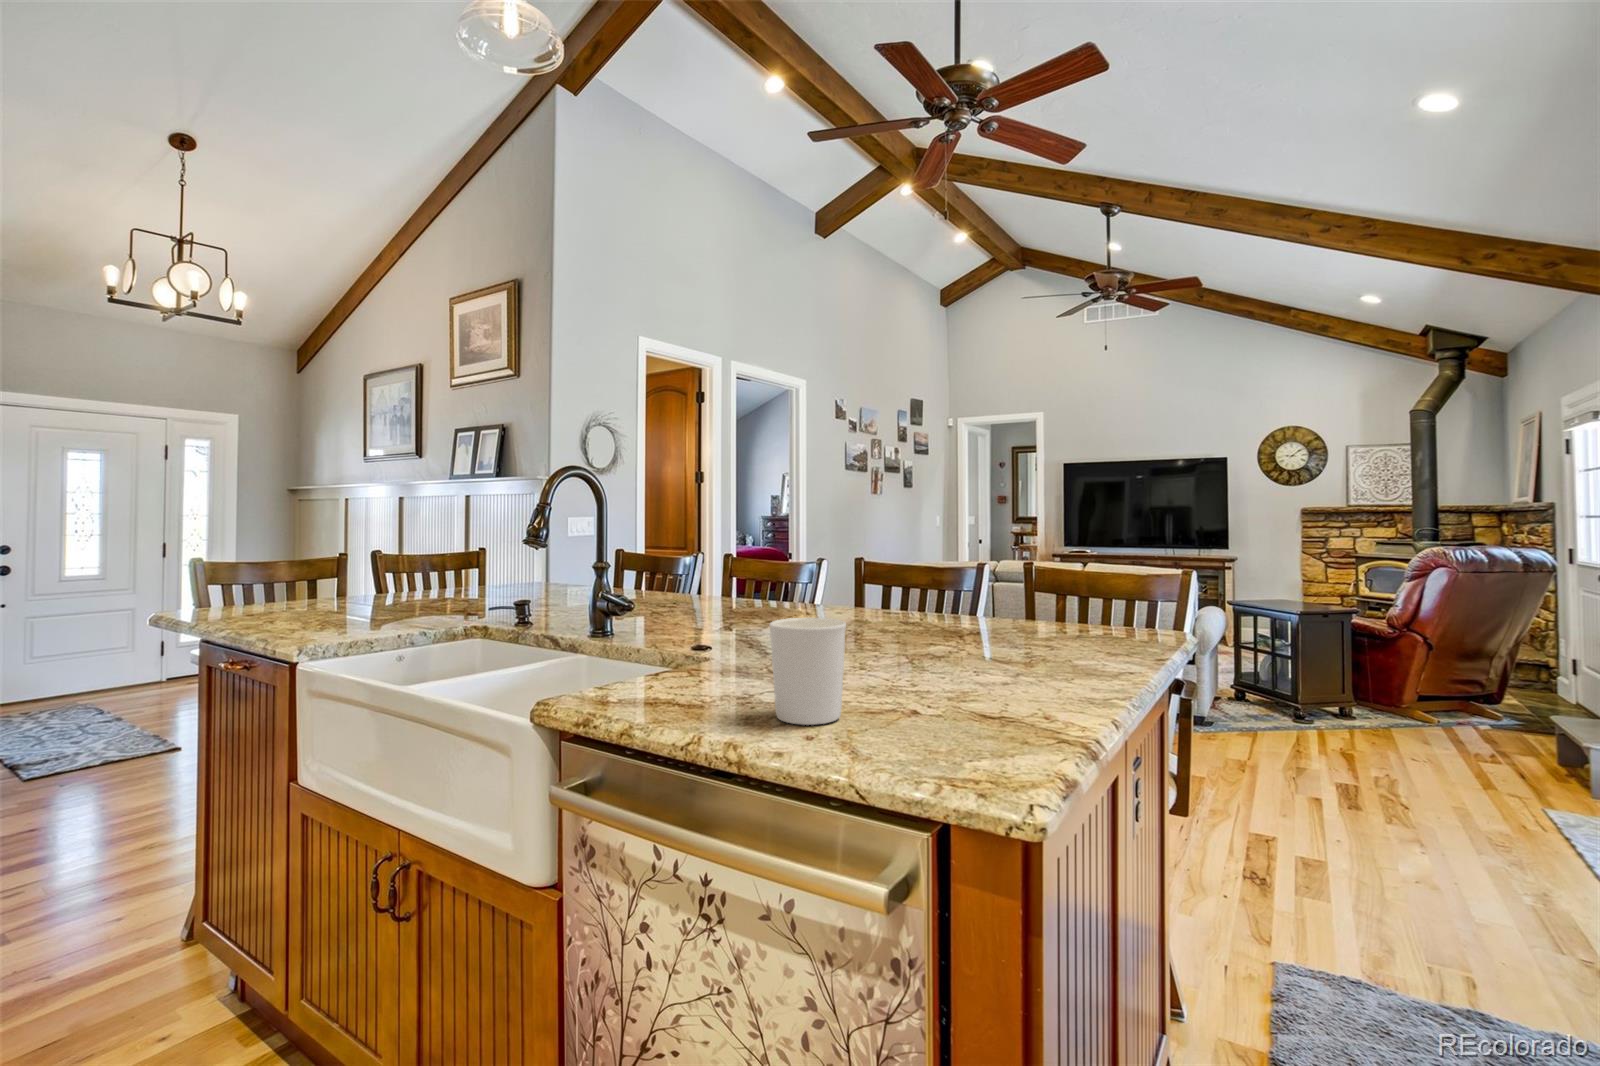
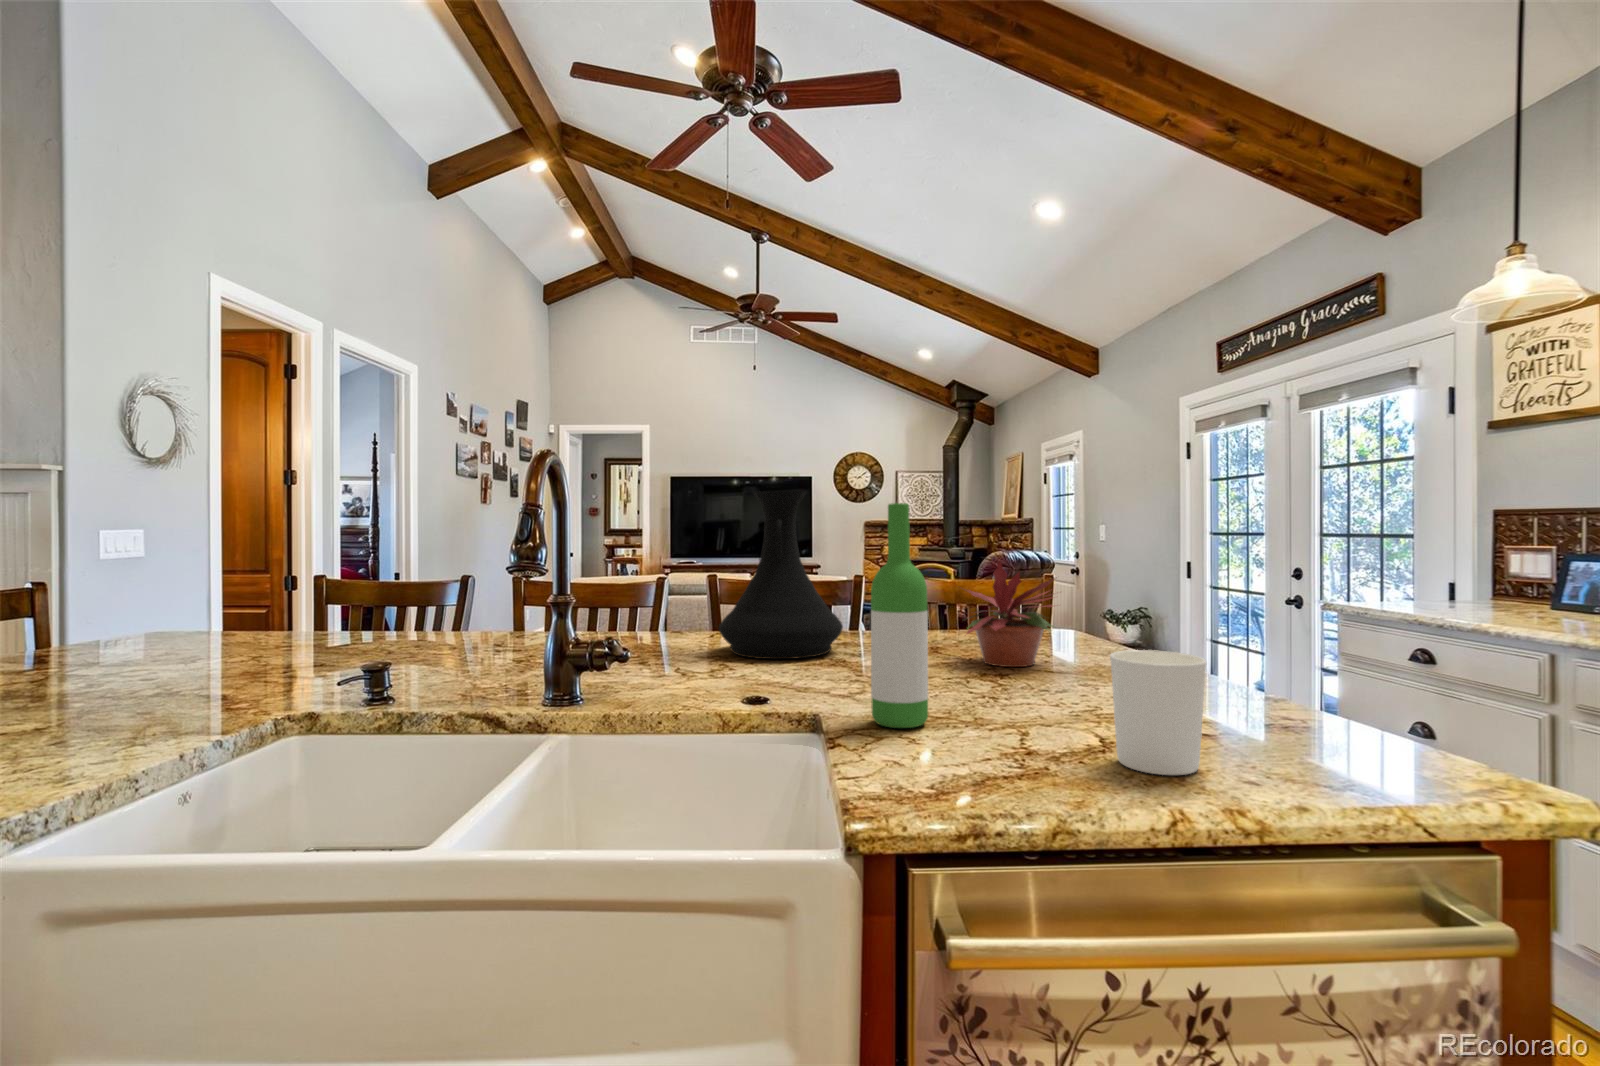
vase: none [796,480,905,626] -> present [719,491,843,659]
wine bottle: none [721,491,767,672] -> present [871,503,928,728]
potted plant: none [939,542,1067,651] -> present [967,562,1054,667]

